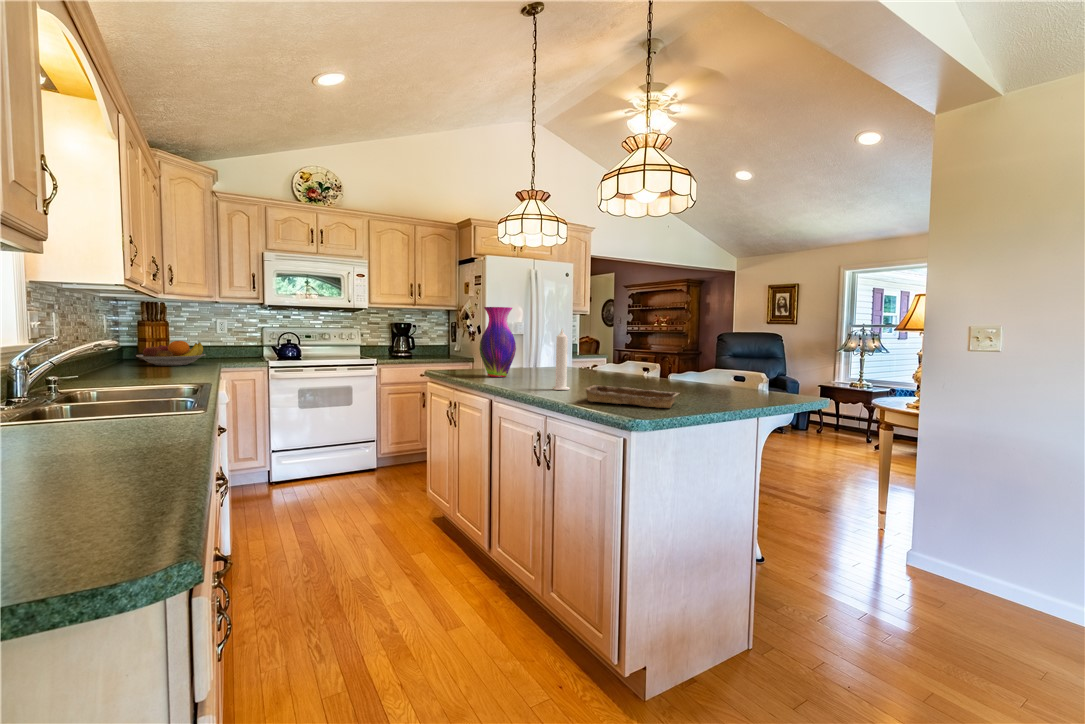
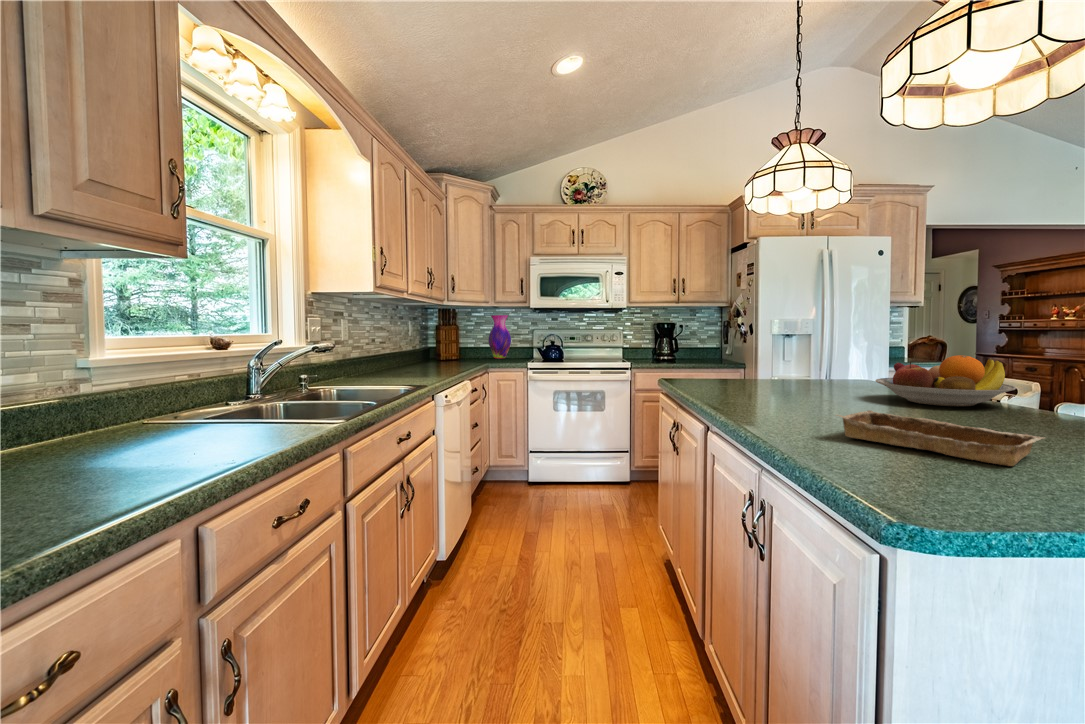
vase: present [479,307,516,377] -> present [488,315,511,359]
candle: present [553,329,570,390] -> none [807,323,835,414]
fruit bowl: present [136,341,205,366] -> present [876,355,1016,406]

